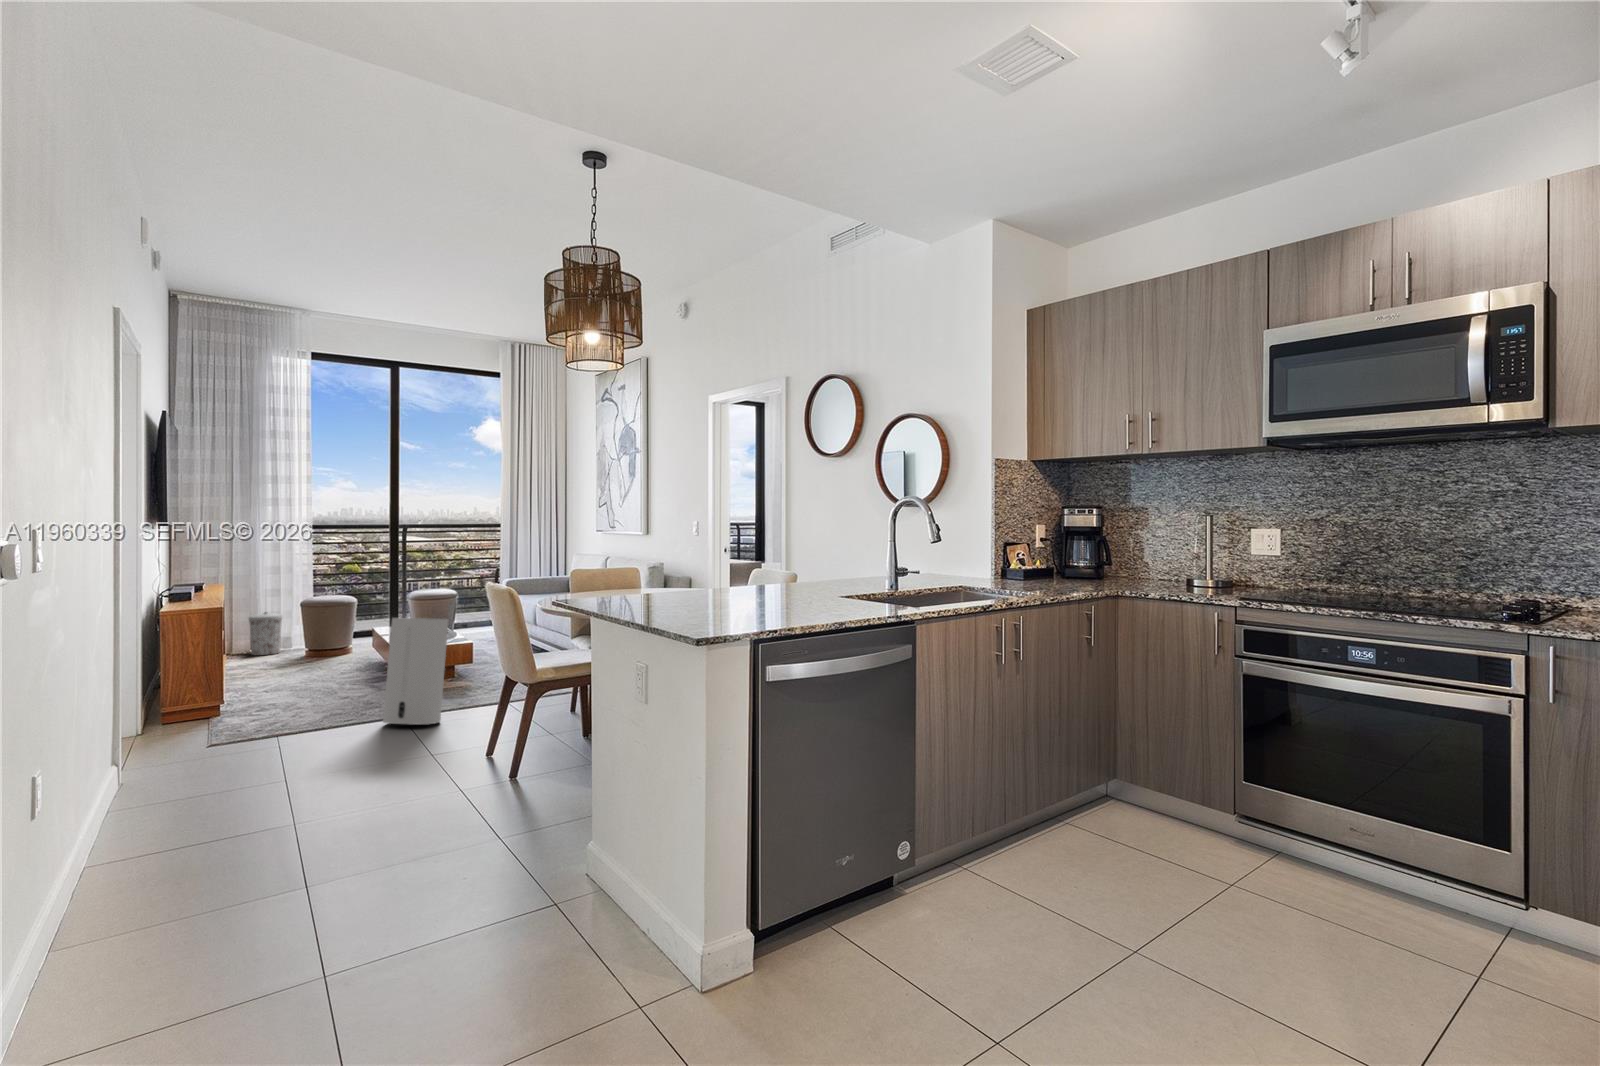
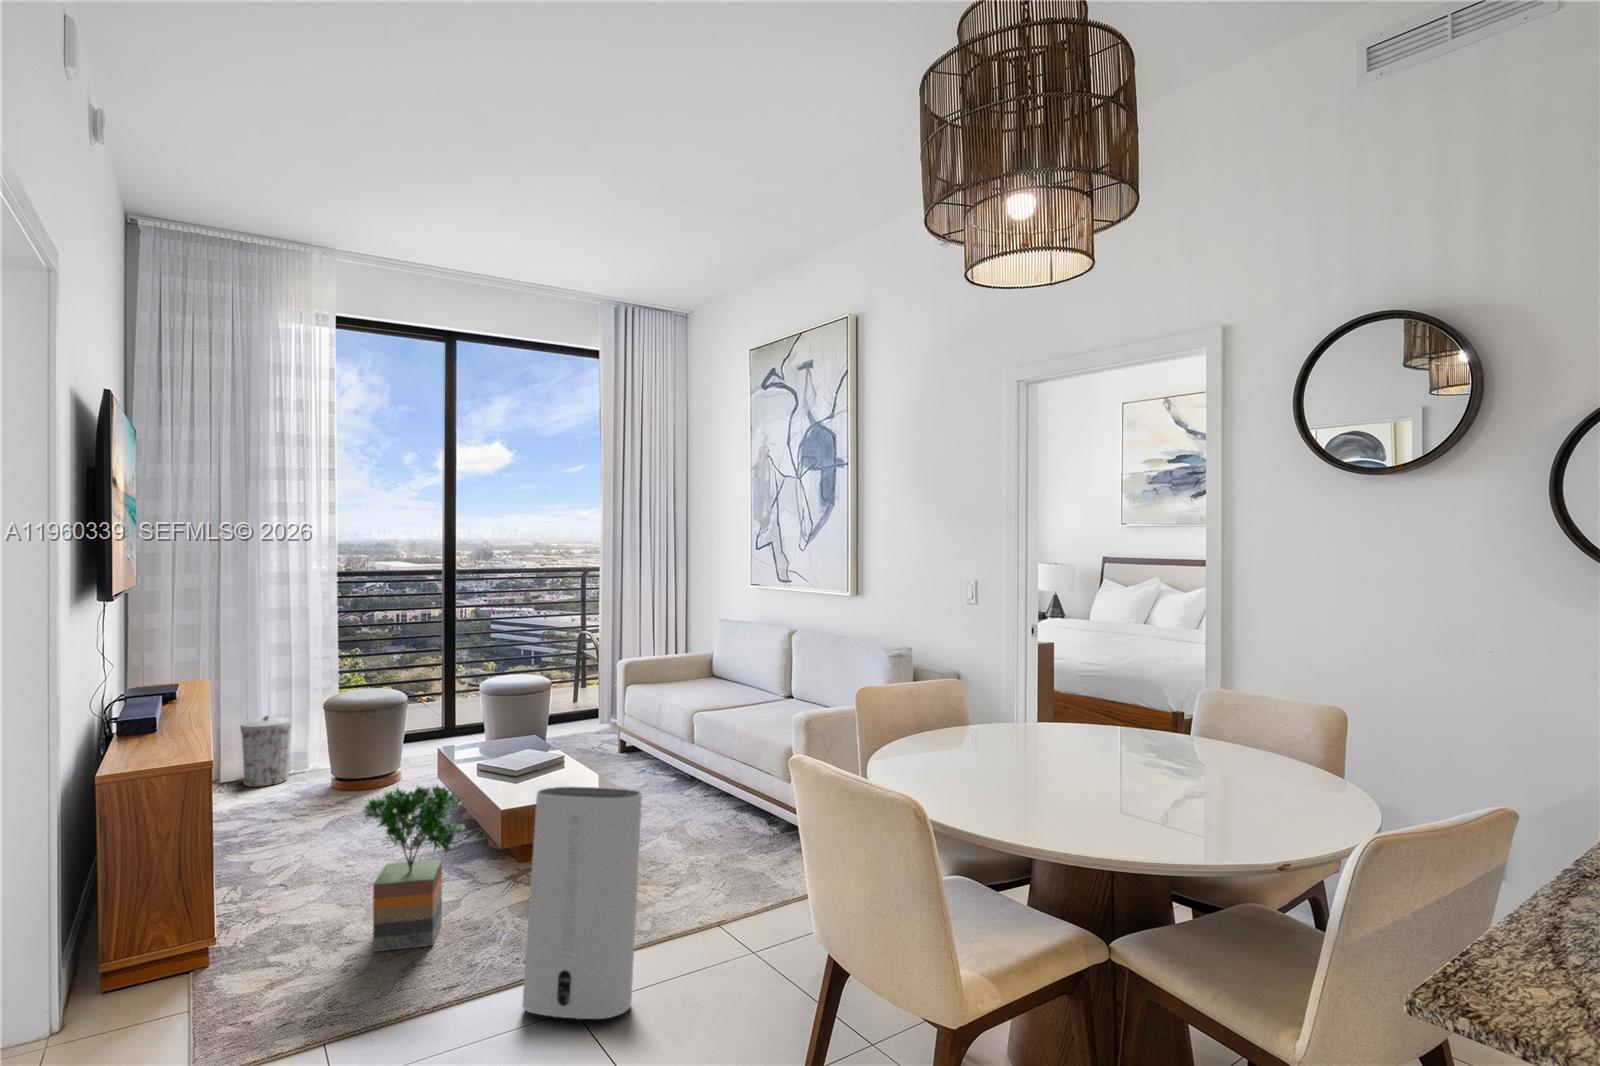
potted tree: none [305,626,367,710] -> present [362,786,464,952]

